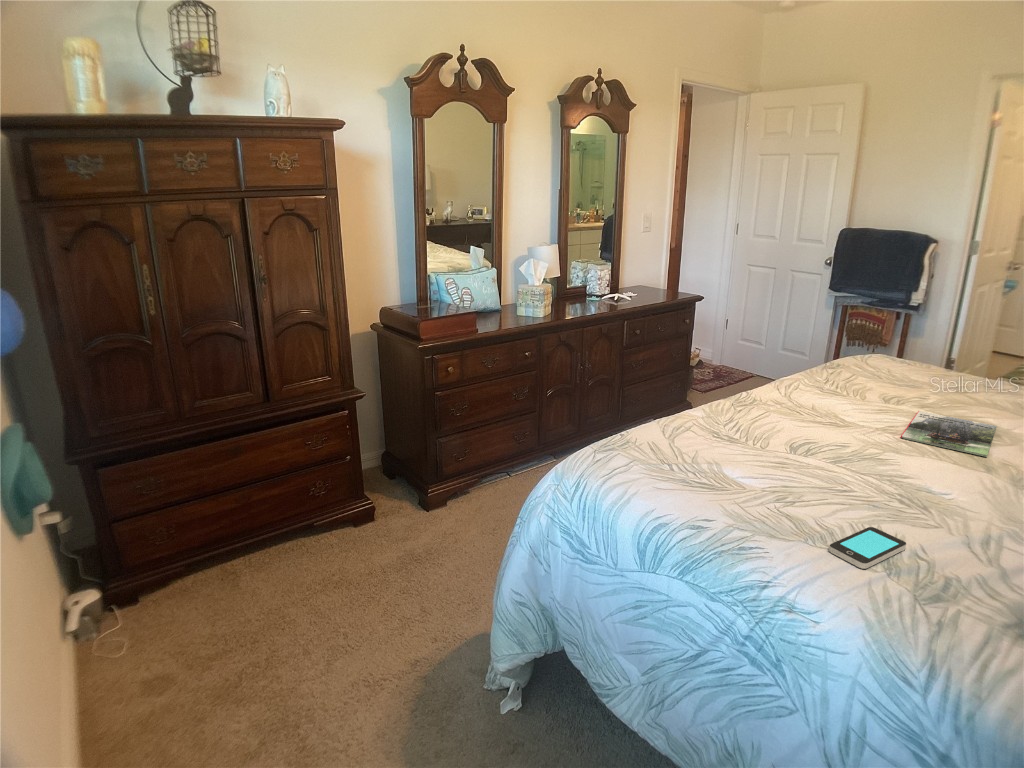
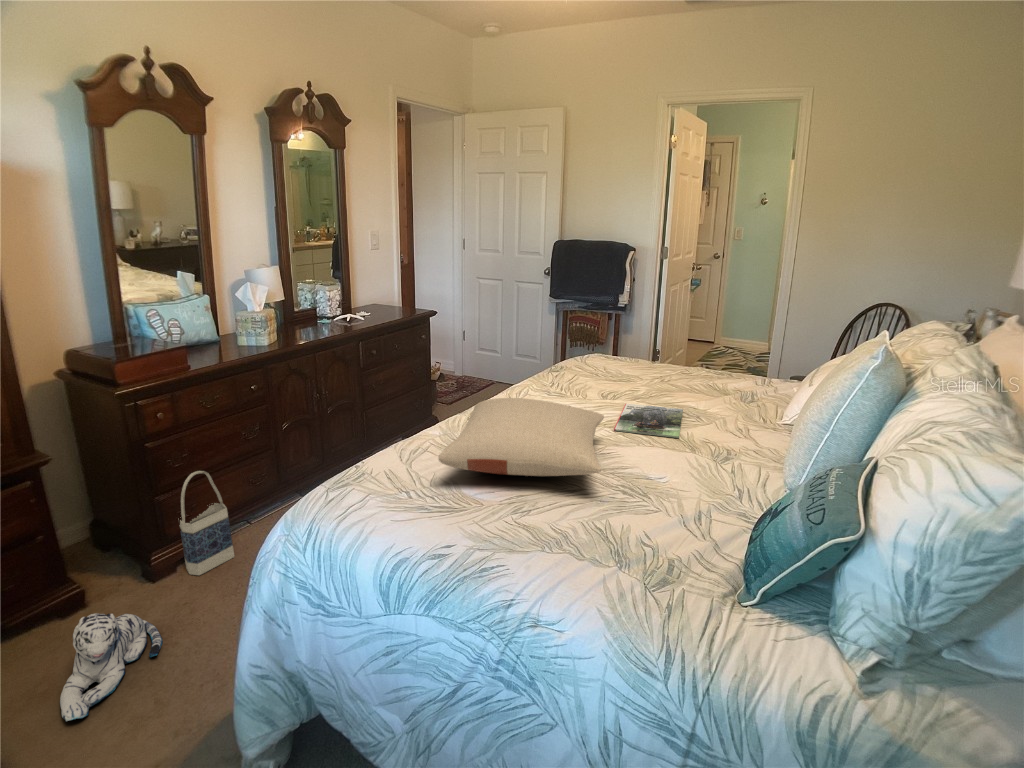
pillow: none [701,387,890,476] -> present [438,398,604,476]
bag: none [457,421,496,511] -> present [180,471,234,575]
plush toy: none [367,522,439,601] -> present [60,613,163,722]
smartphone: present [829,527,906,569] -> none [564,522,626,566]

